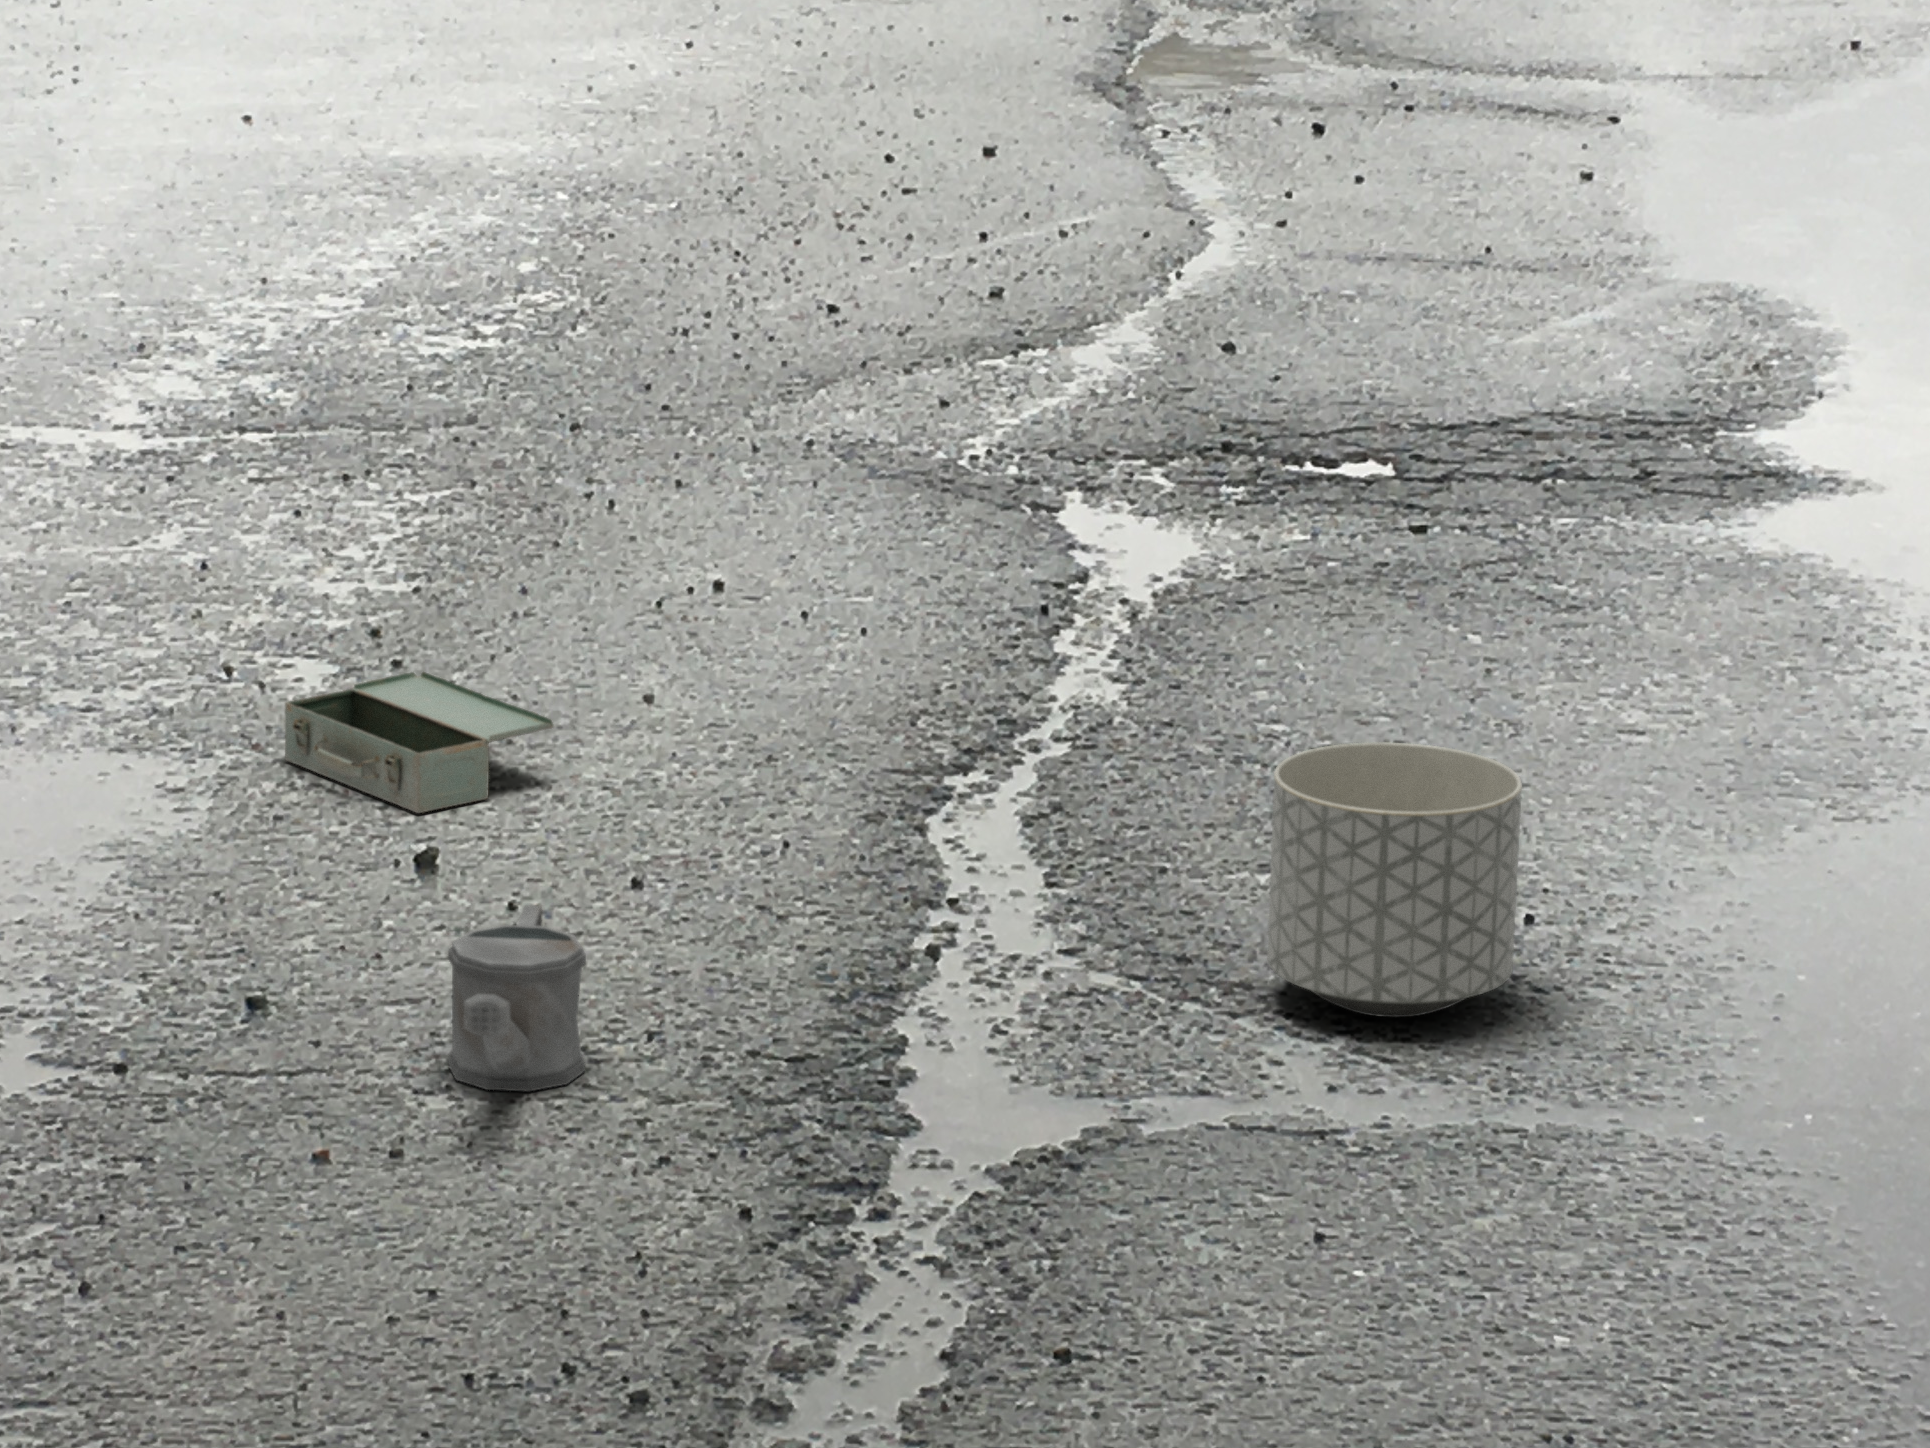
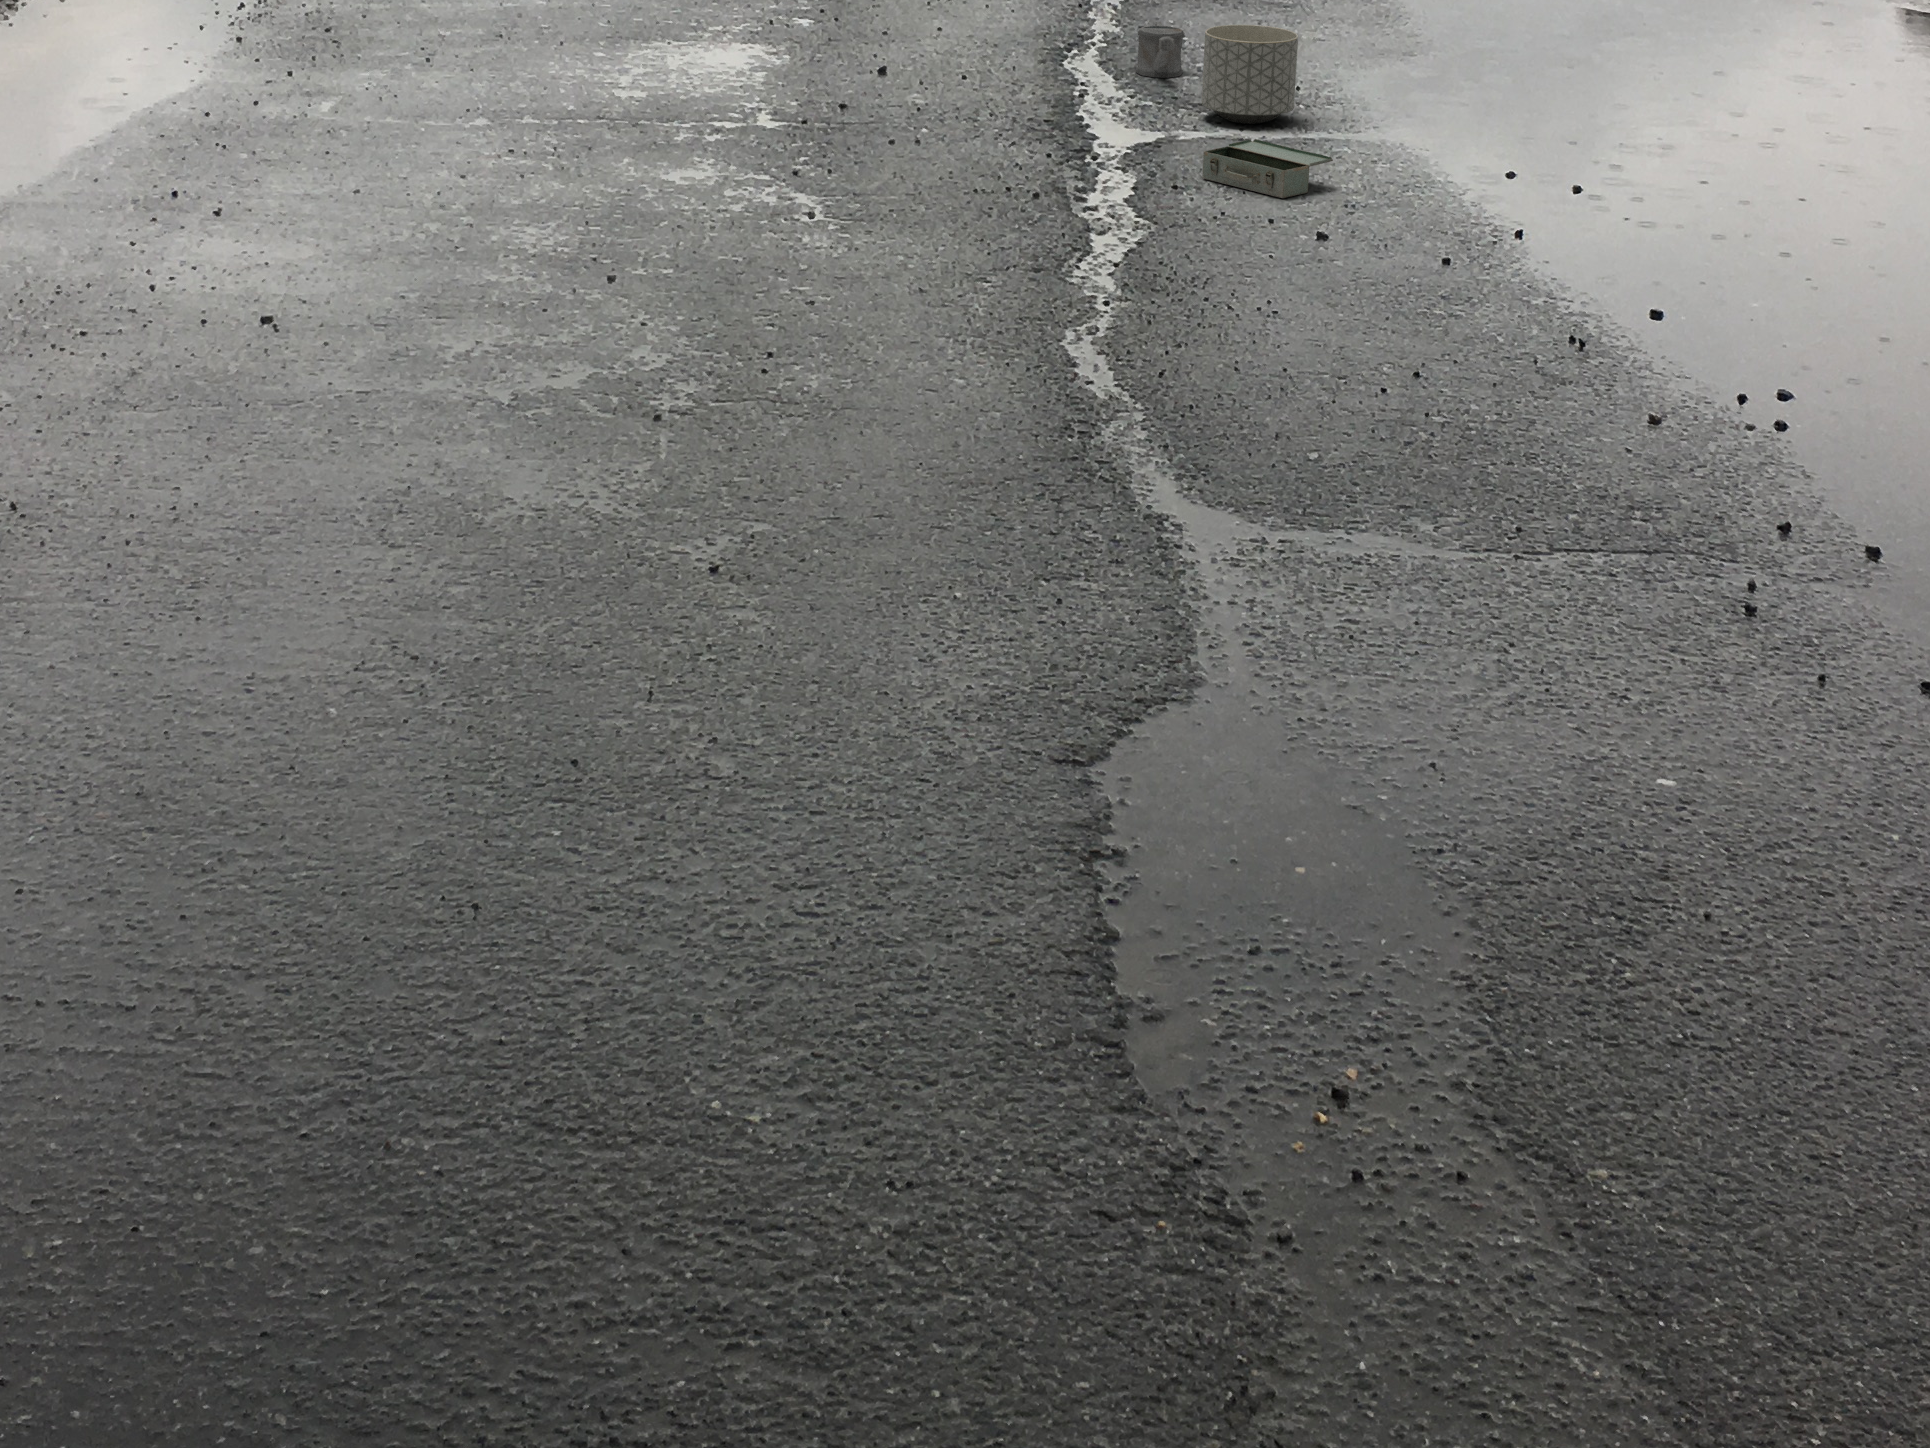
toolbox: present [285,672,554,813] -> present [1202,139,1333,198]
watering can: present [448,905,586,1091] -> present [1136,22,1185,78]

